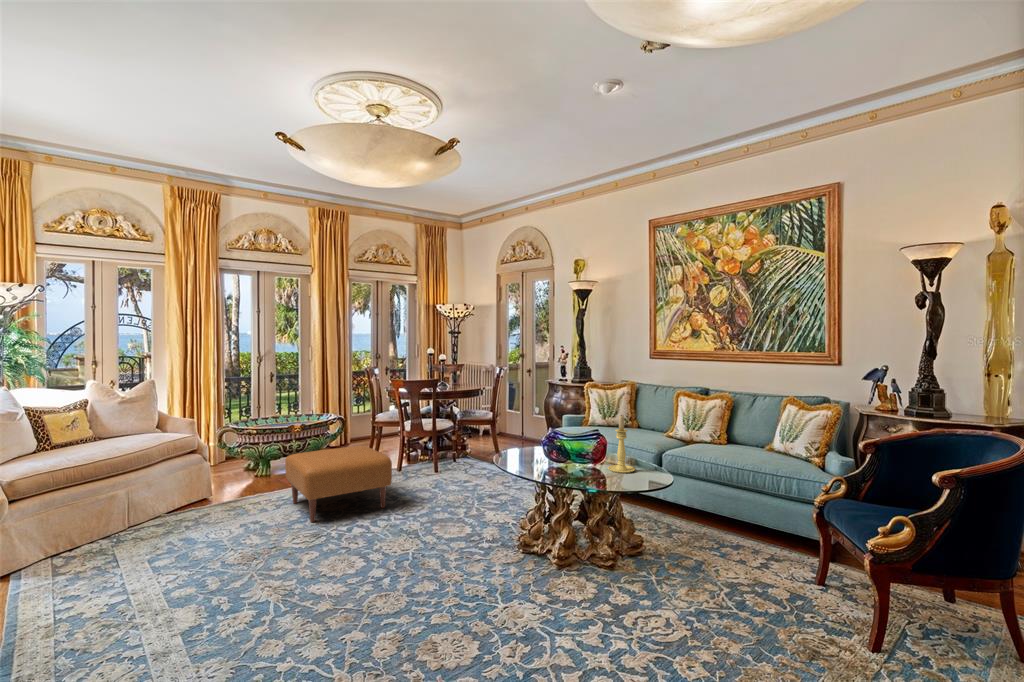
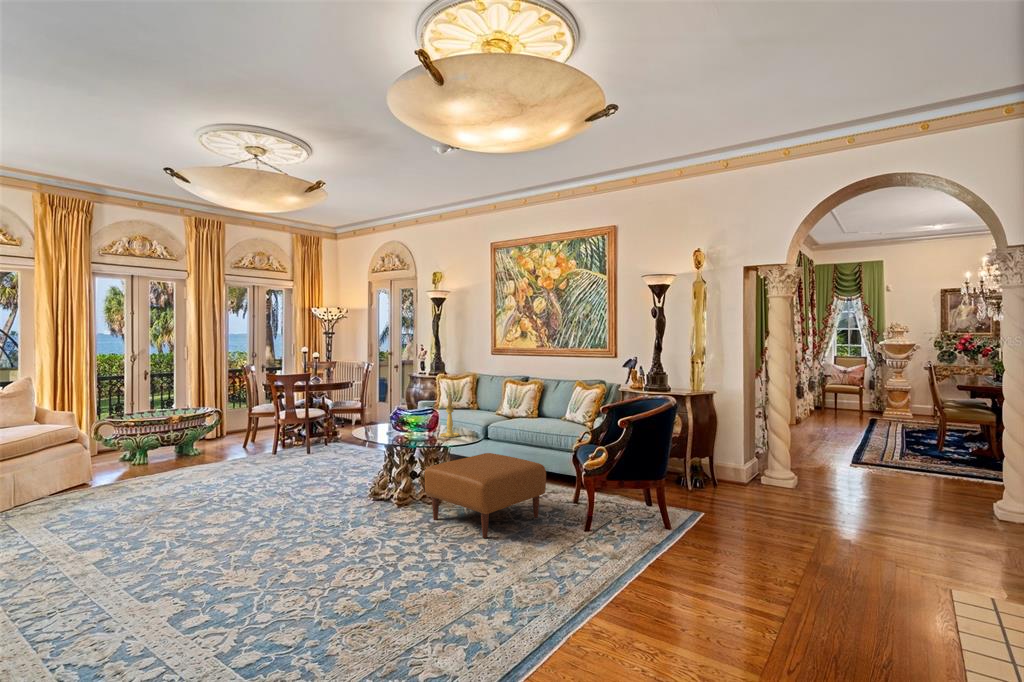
ottoman: present [285,446,392,522] -> present [425,453,546,538]

